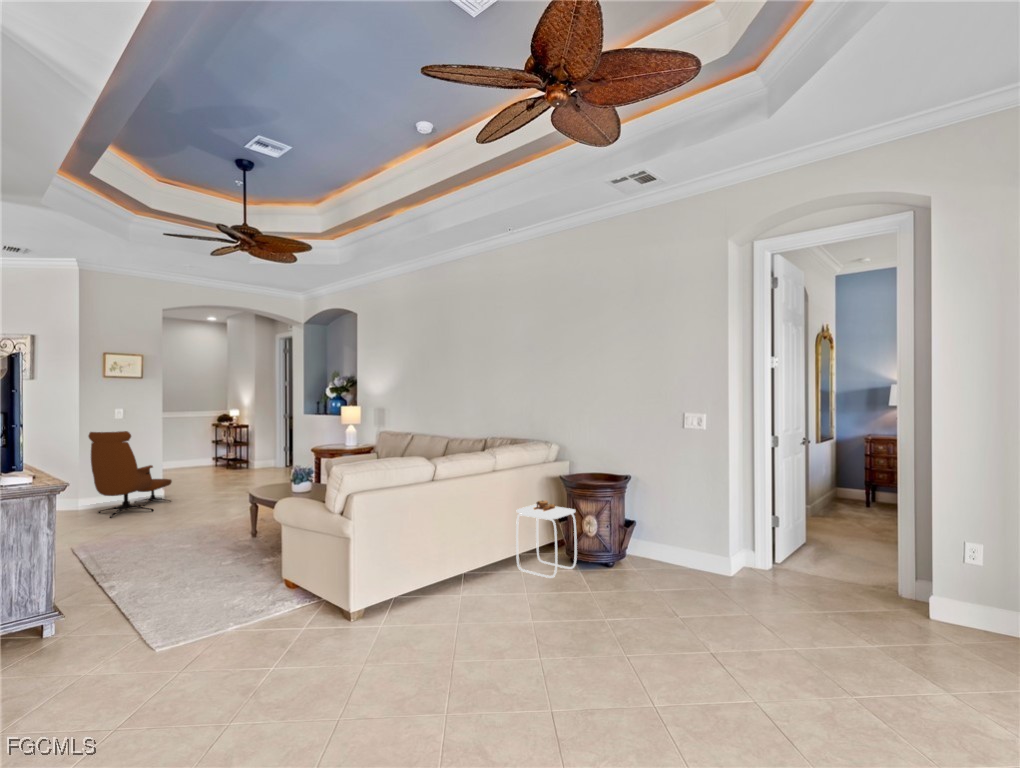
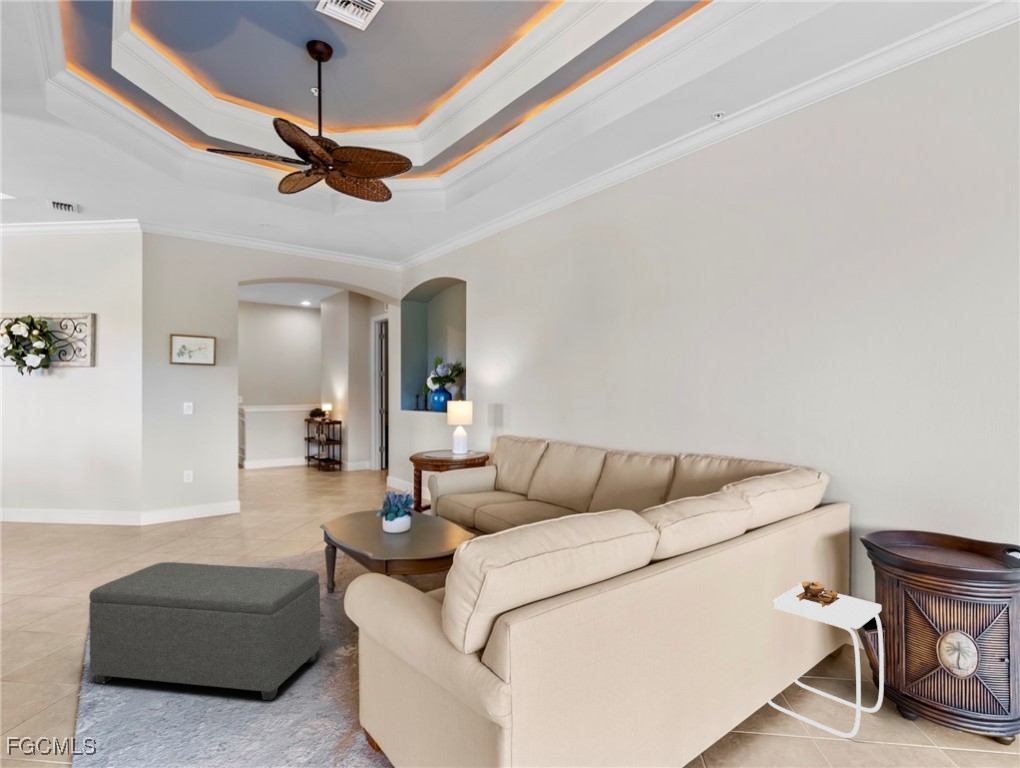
lounge chair: present [88,431,172,518] -> none [146,432,248,540]
ottoman: none [90,513,249,588] -> present [89,562,320,700]

